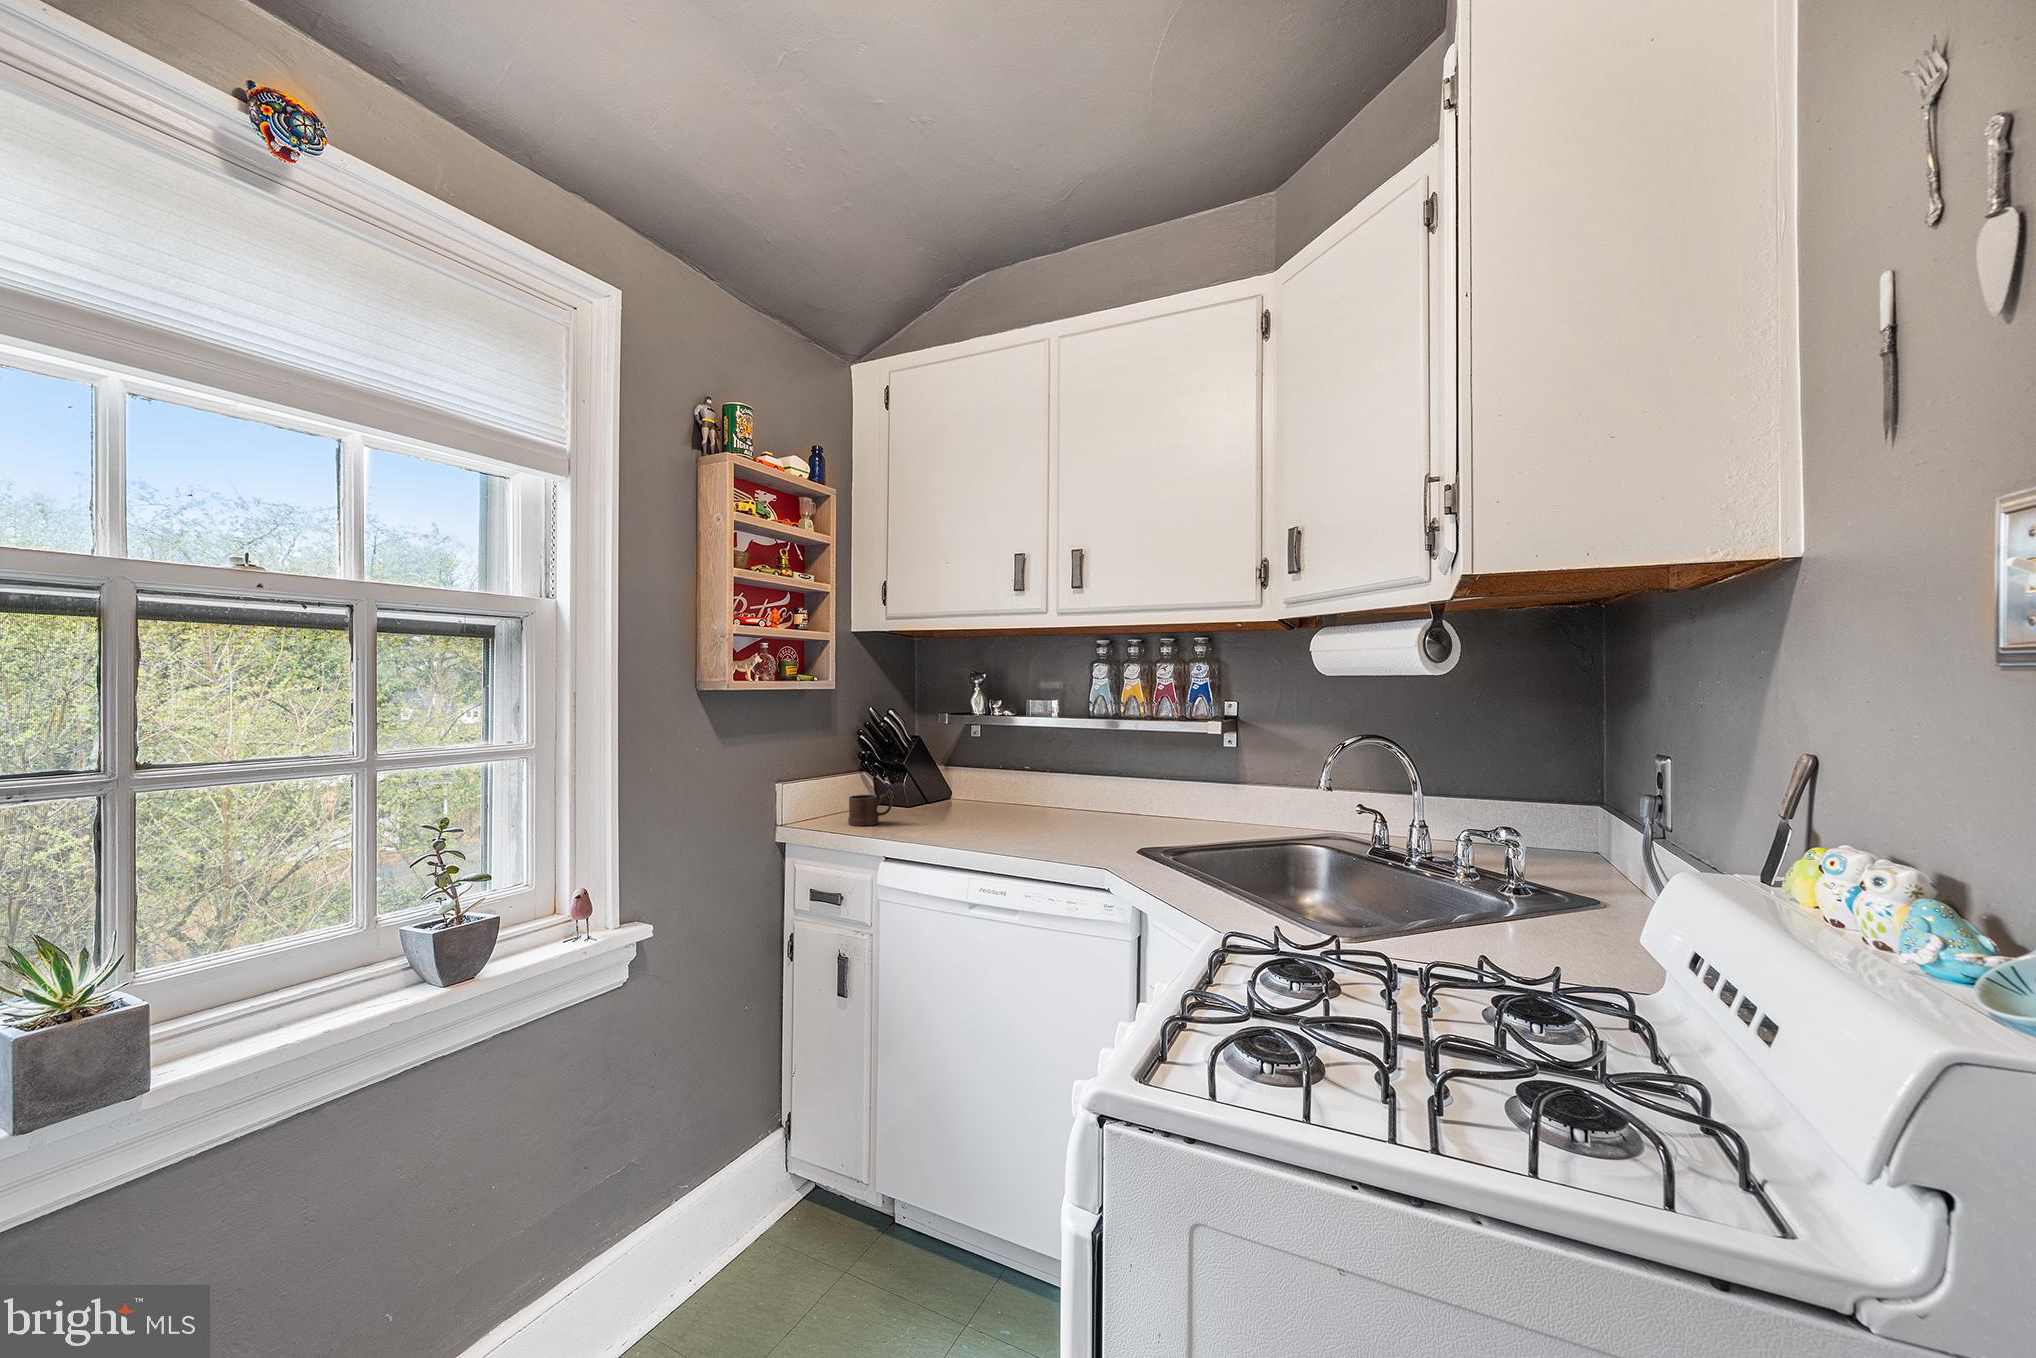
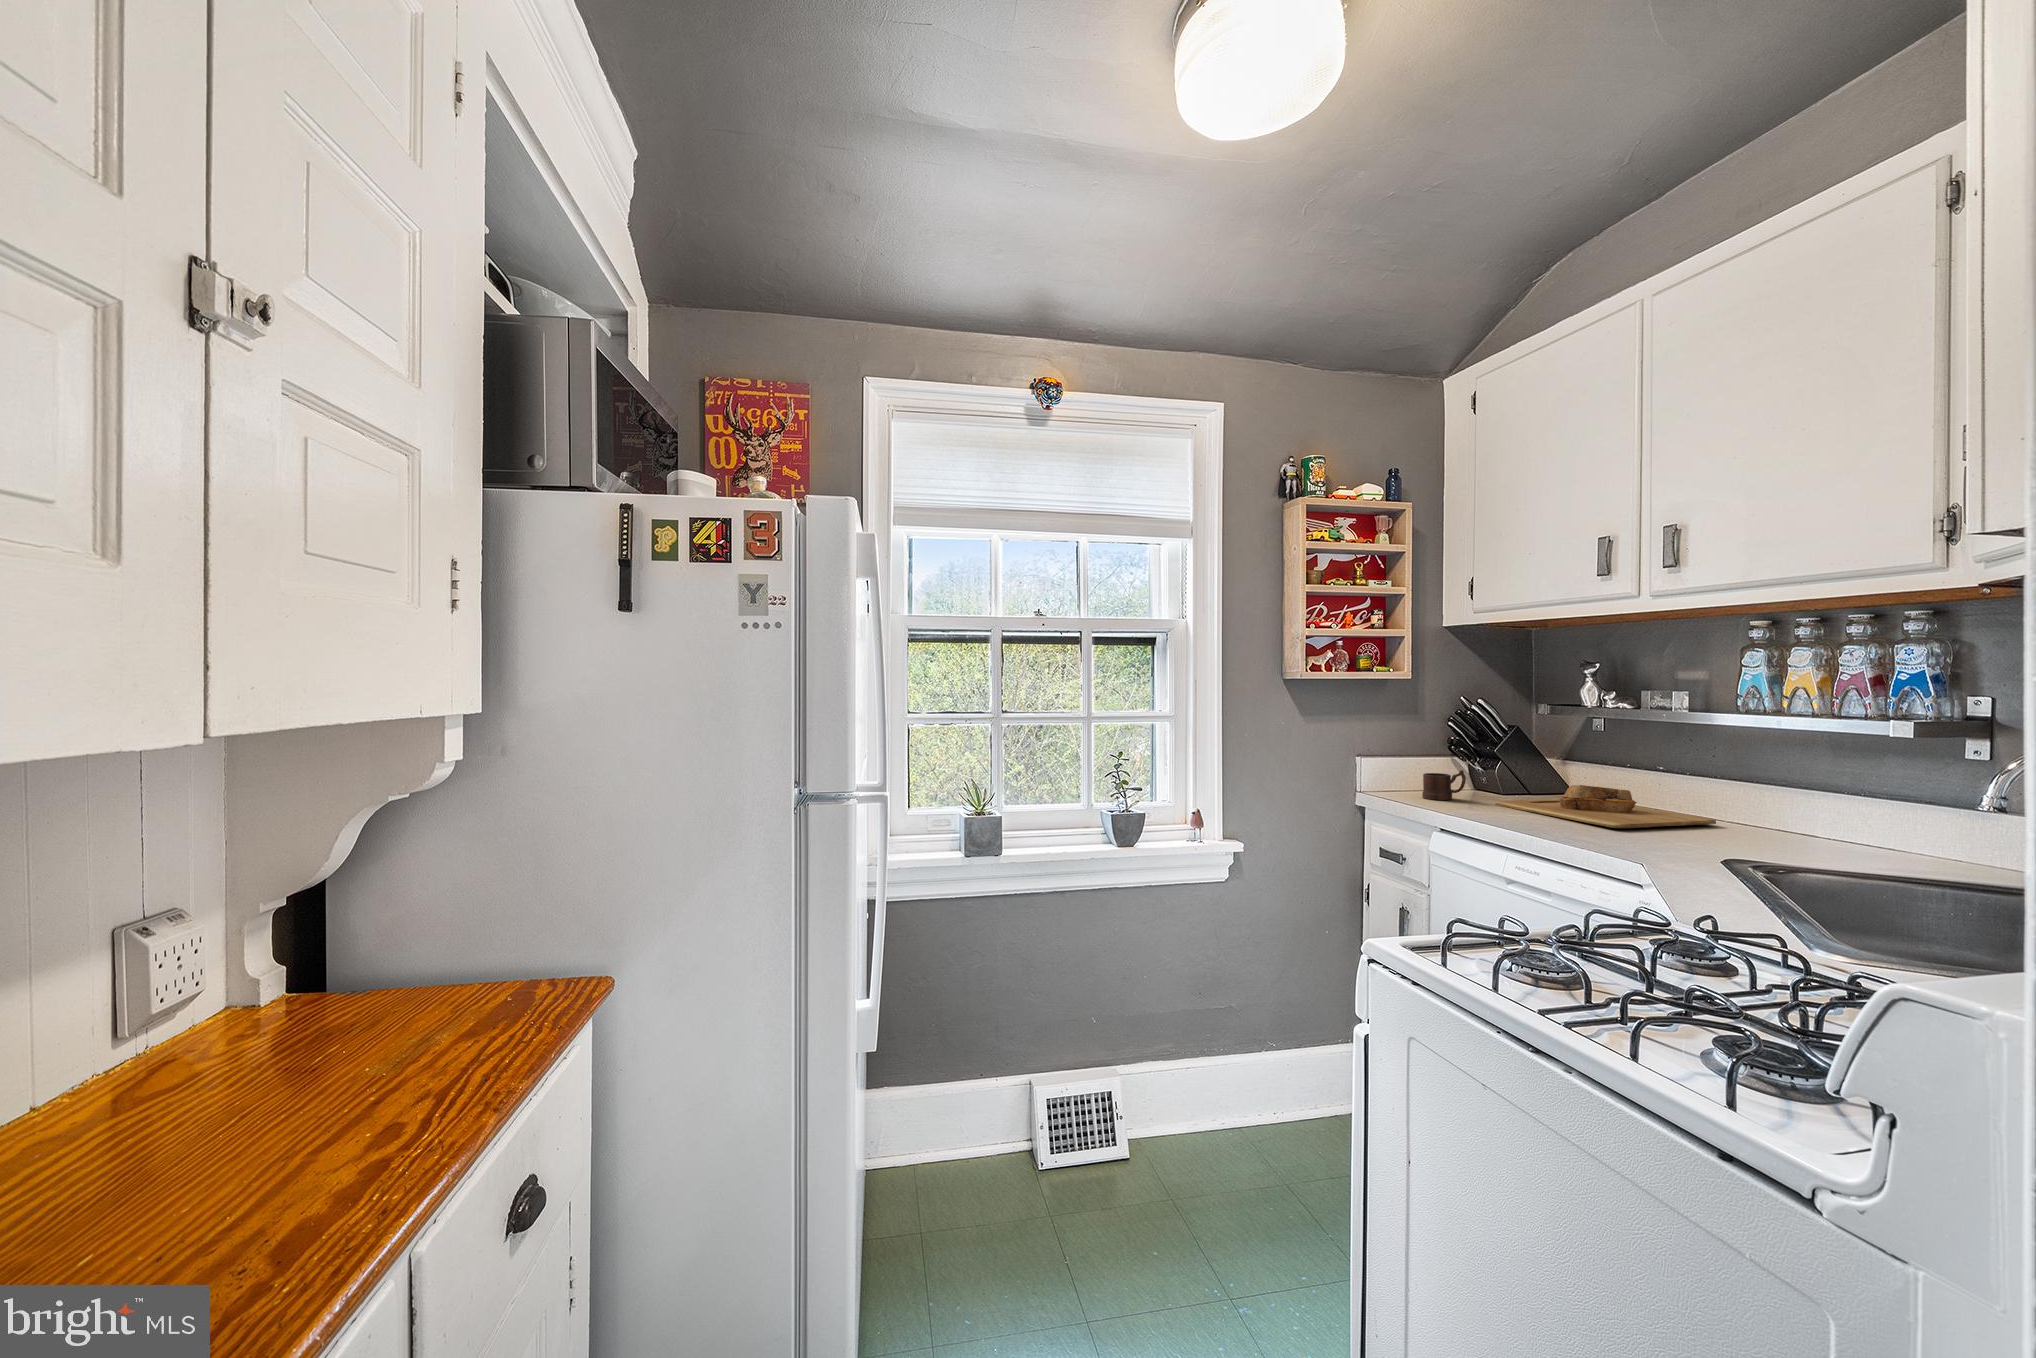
cutting board: none [921,794,1095,835] -> present [1495,785,1716,828]

